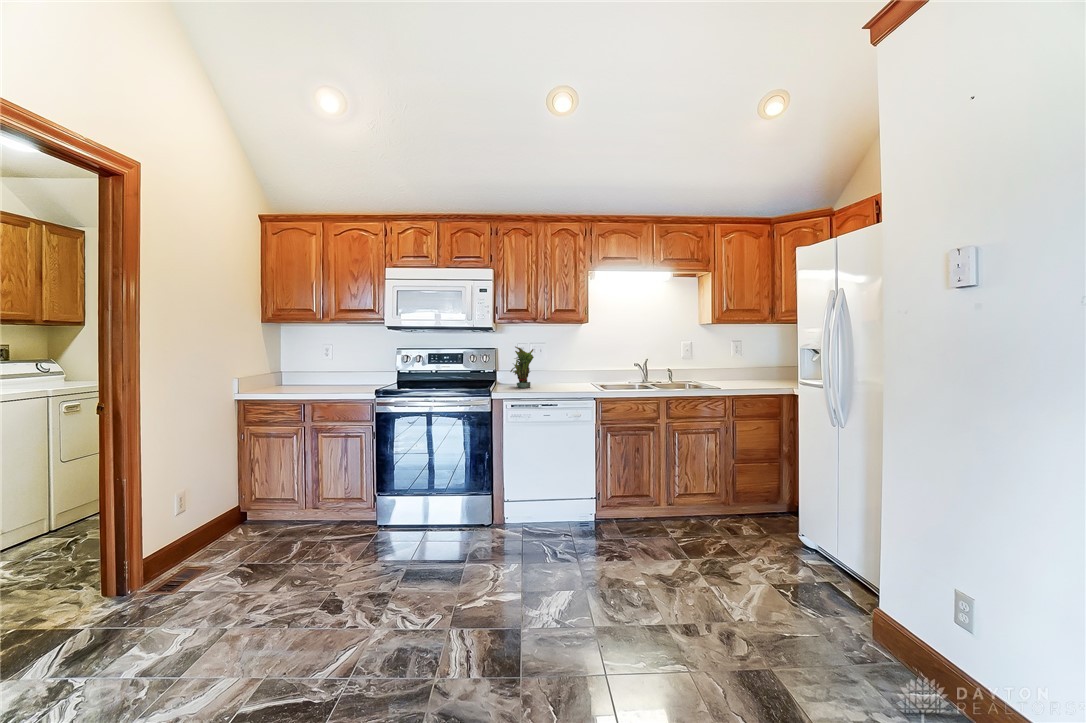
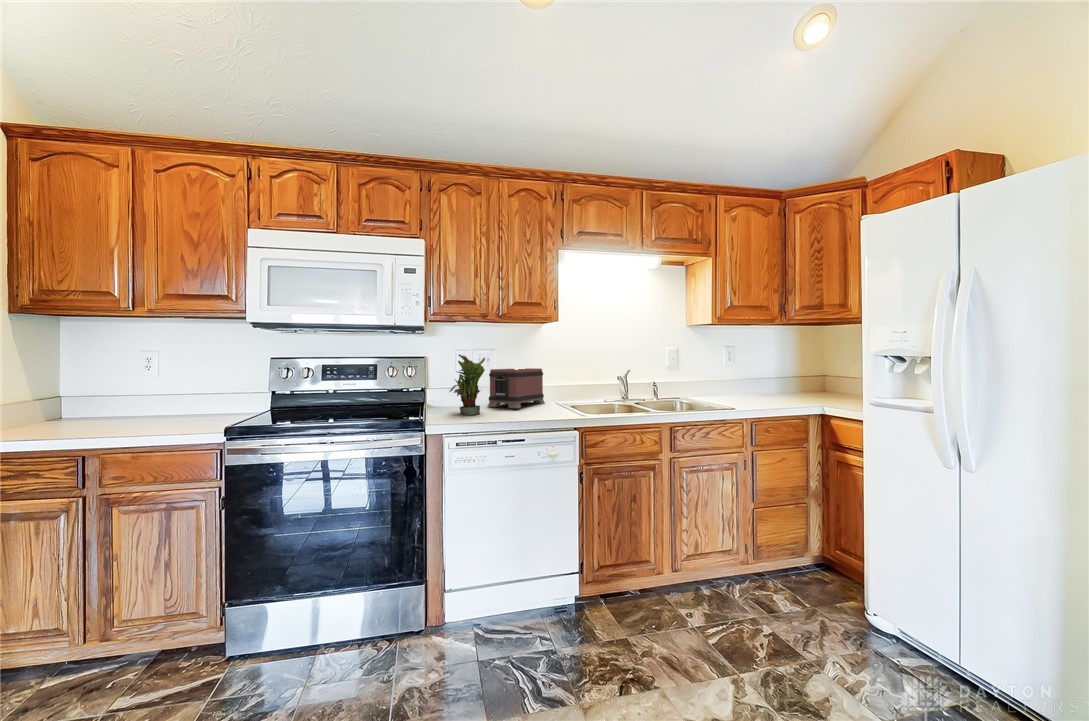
toaster: none [538,357,581,385] -> present [488,368,545,408]

